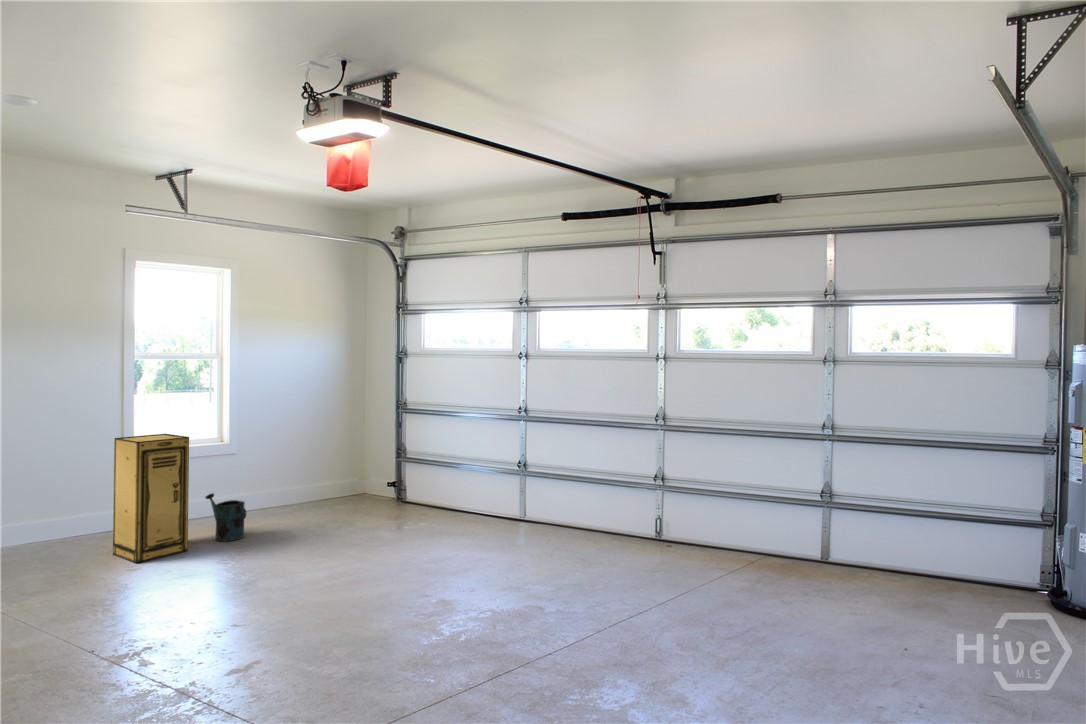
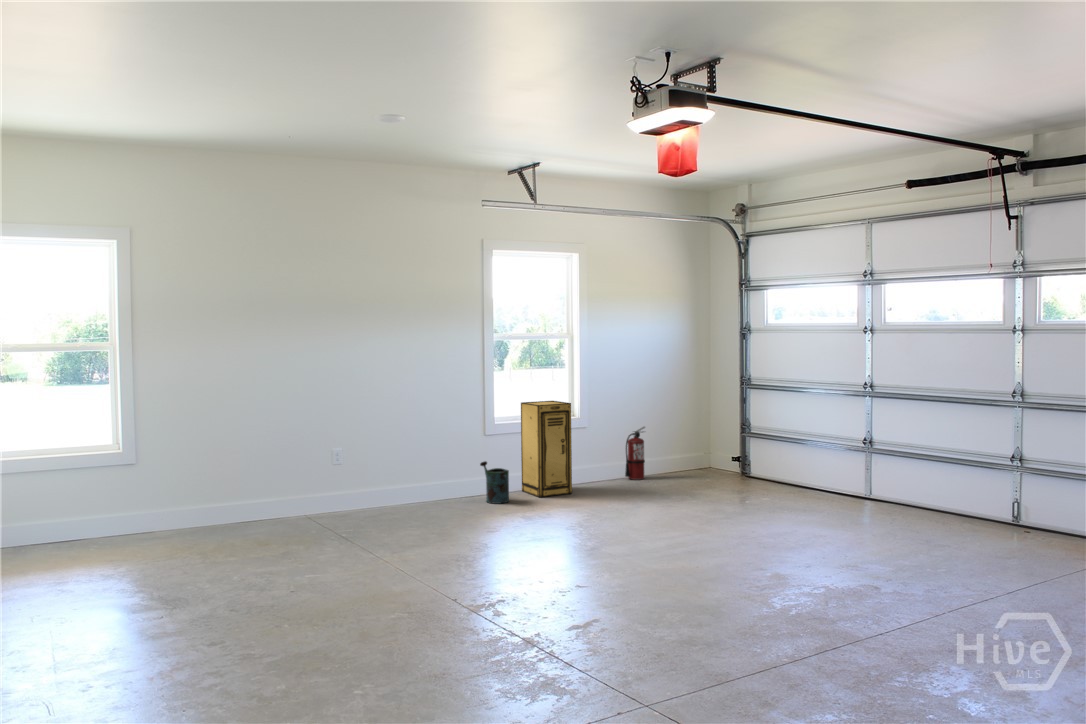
fire extinguisher: none [264,458,291,520] -> present [625,427,645,480]
watering can: present [205,494,246,541] -> present [480,461,509,504]

